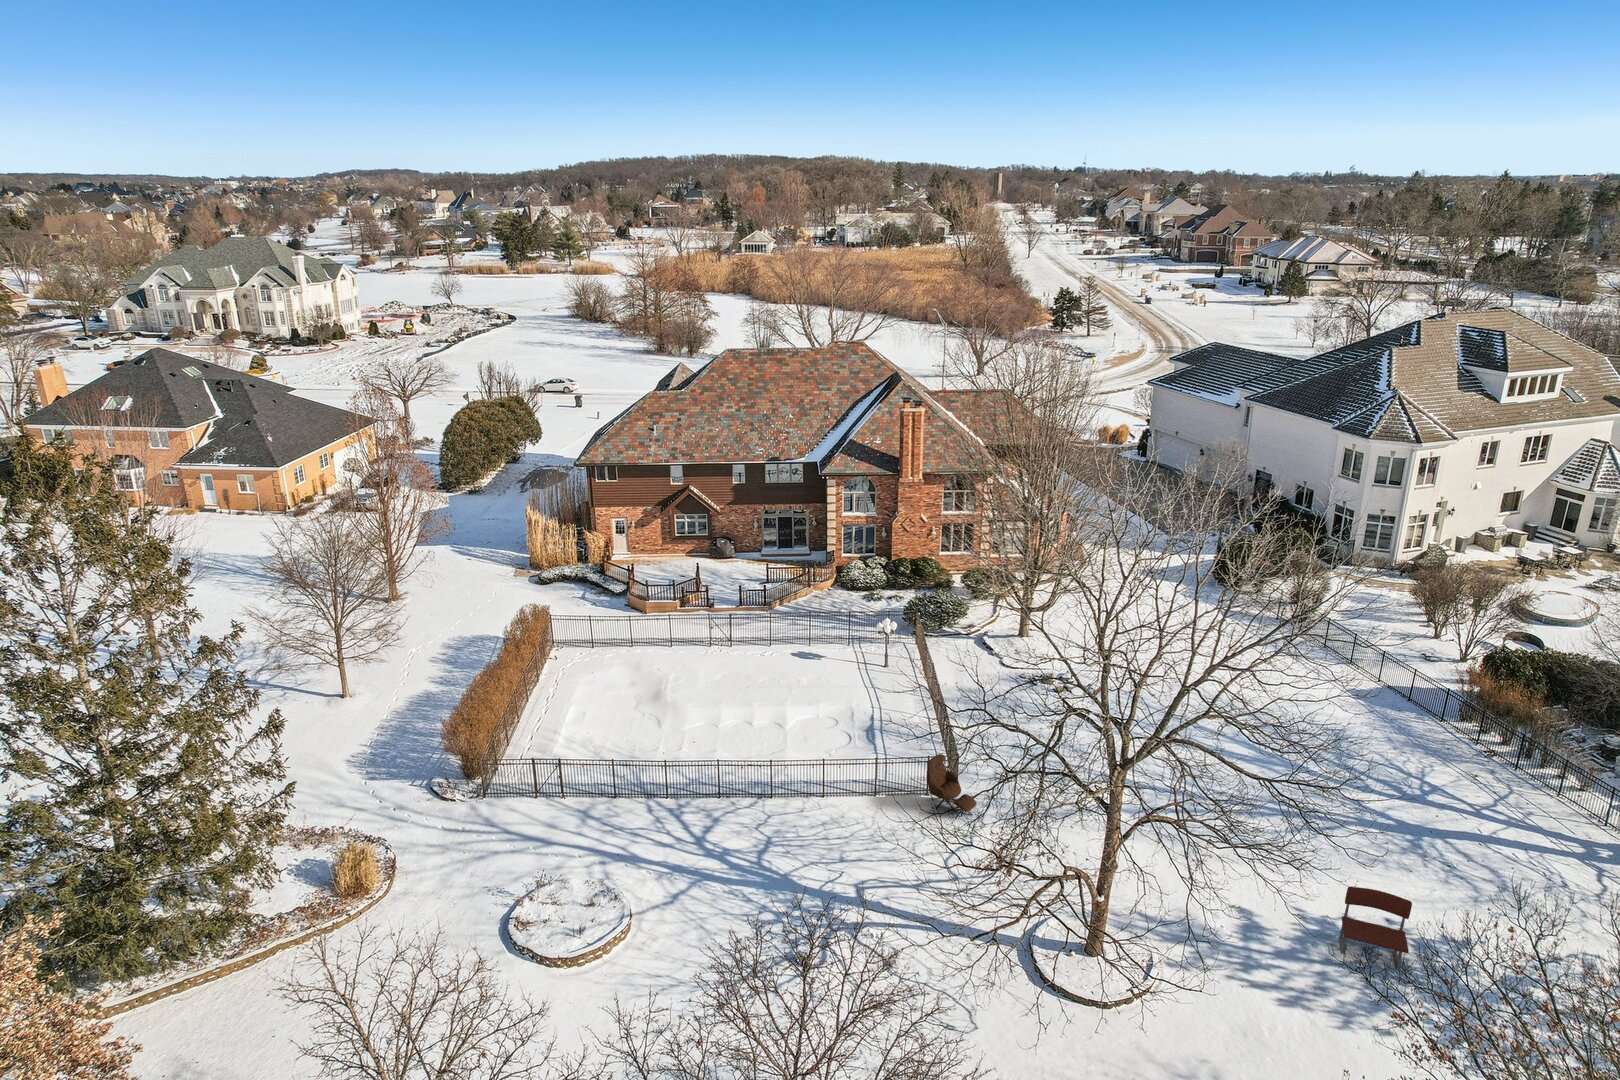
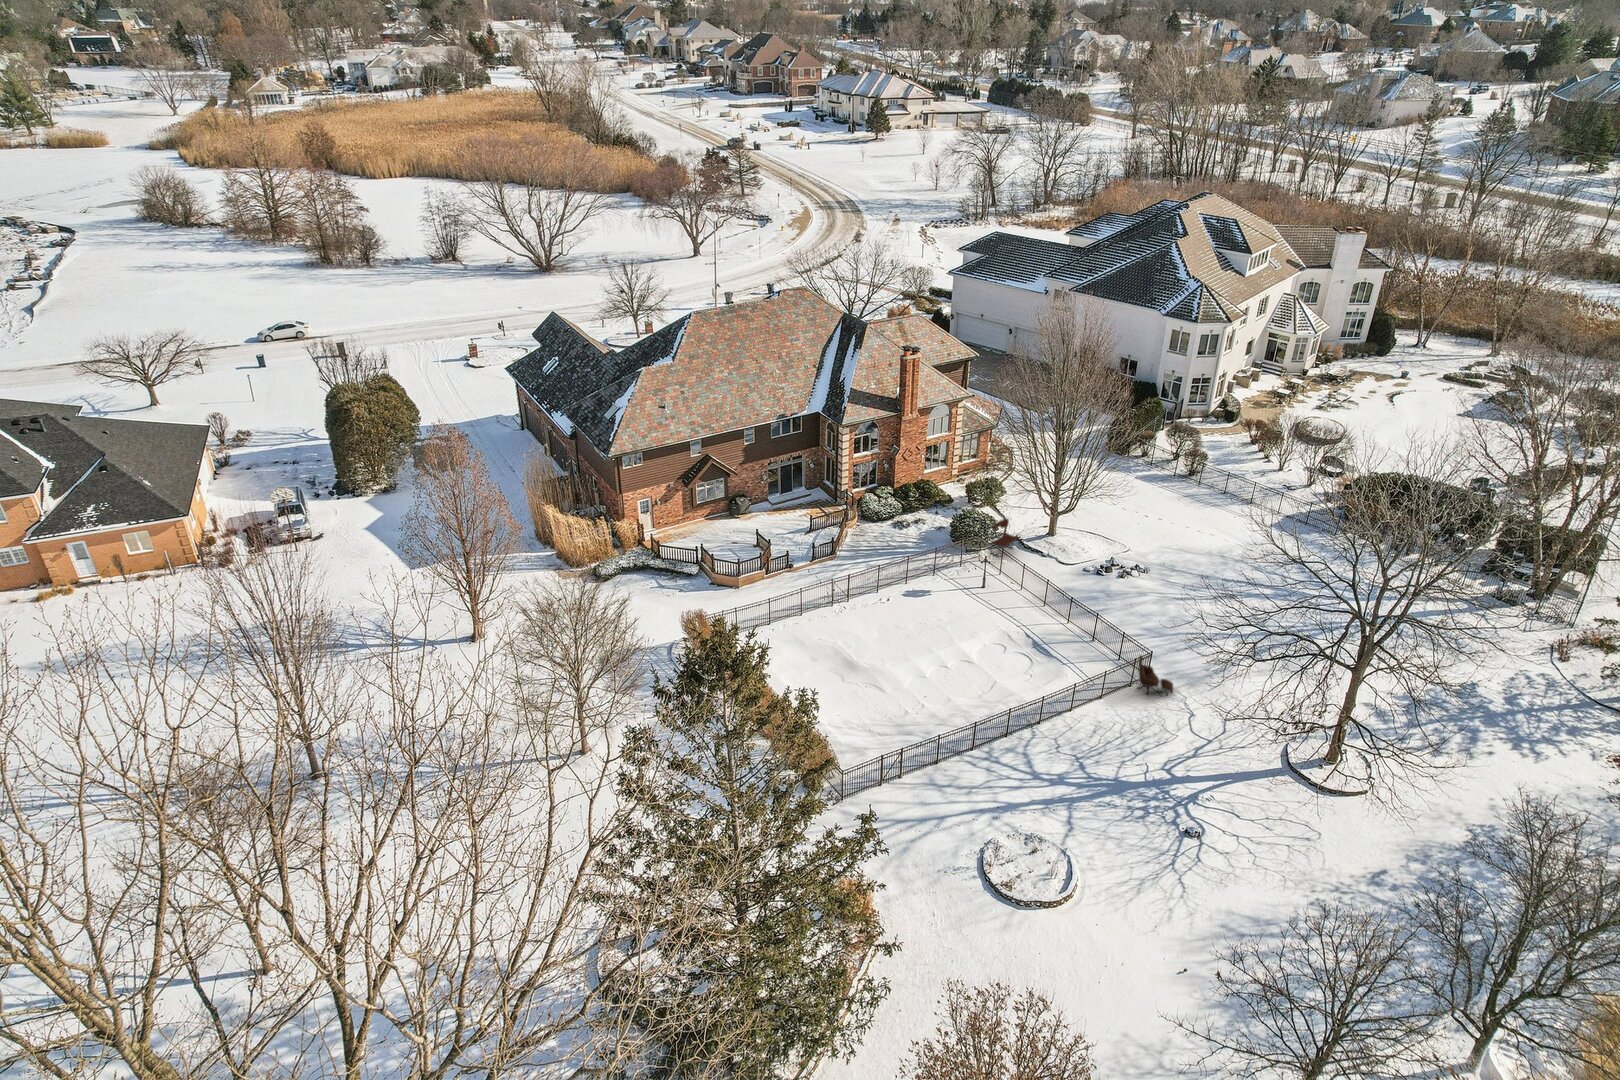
bench: present [1339,887,1412,968] -> present [990,519,1018,557]

